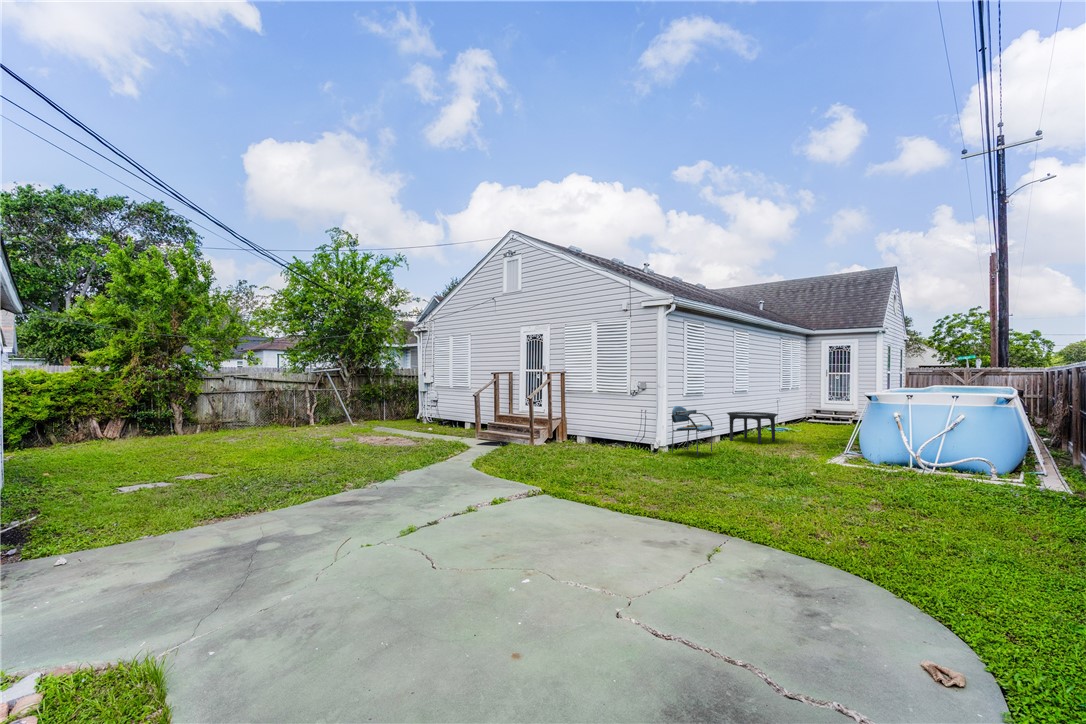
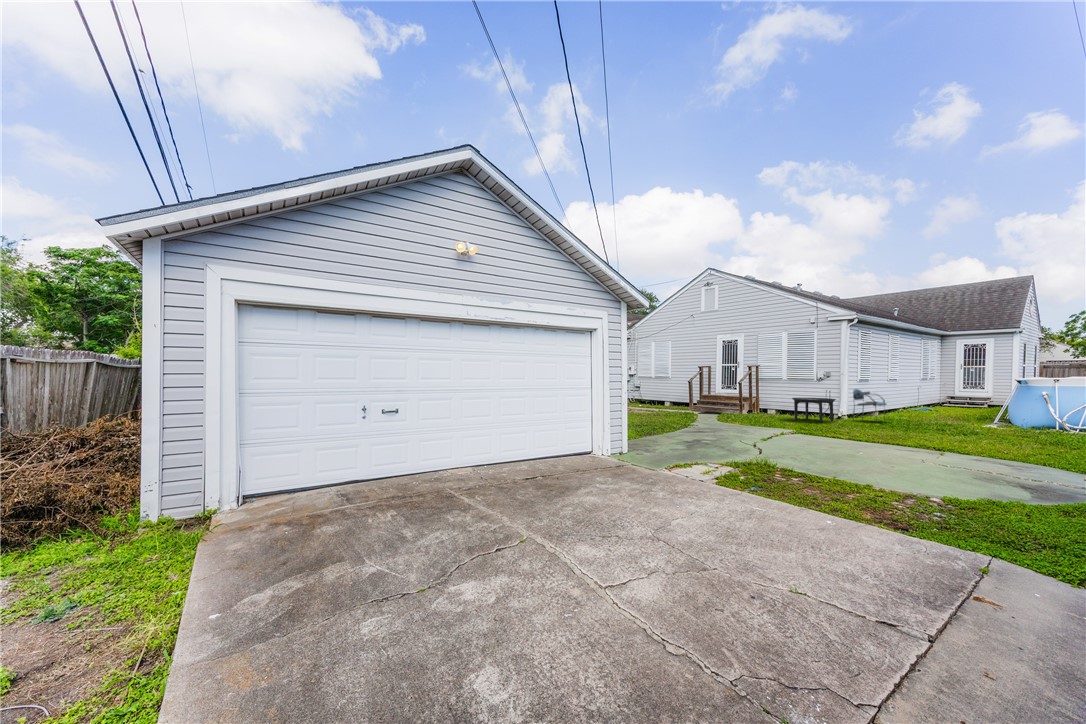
round table: present [727,412,778,444] -> present [792,398,836,422]

